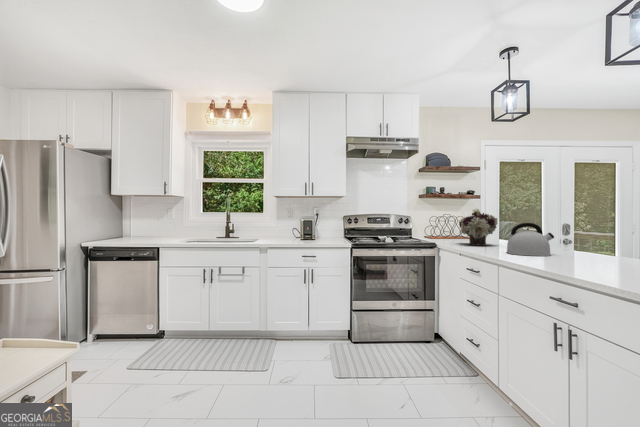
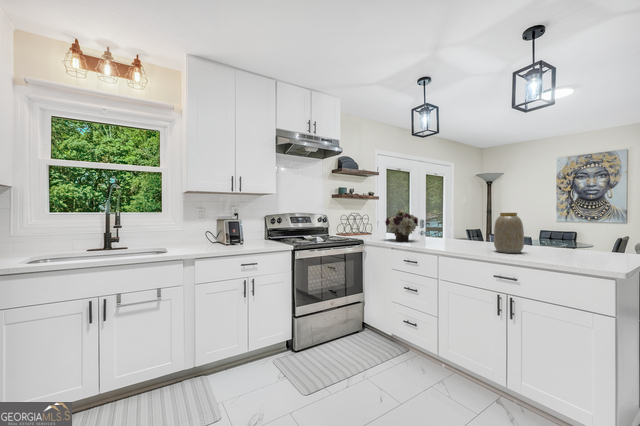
vase: none [559,209,603,263] -> present [494,213,524,253]
kettle: present [507,223,554,256] -> none [444,222,477,249]

